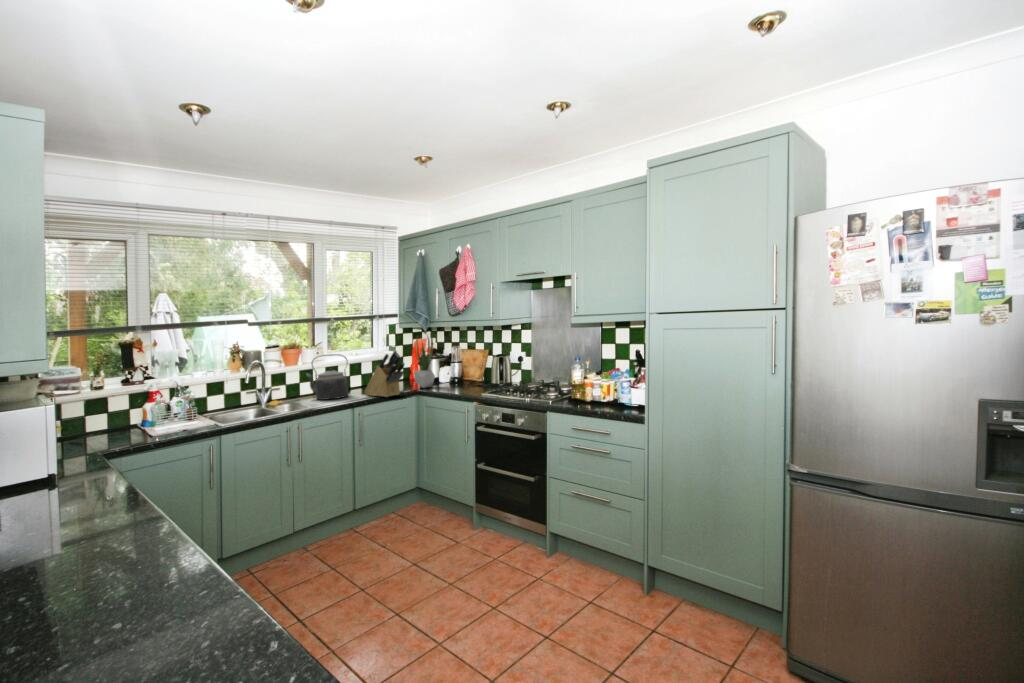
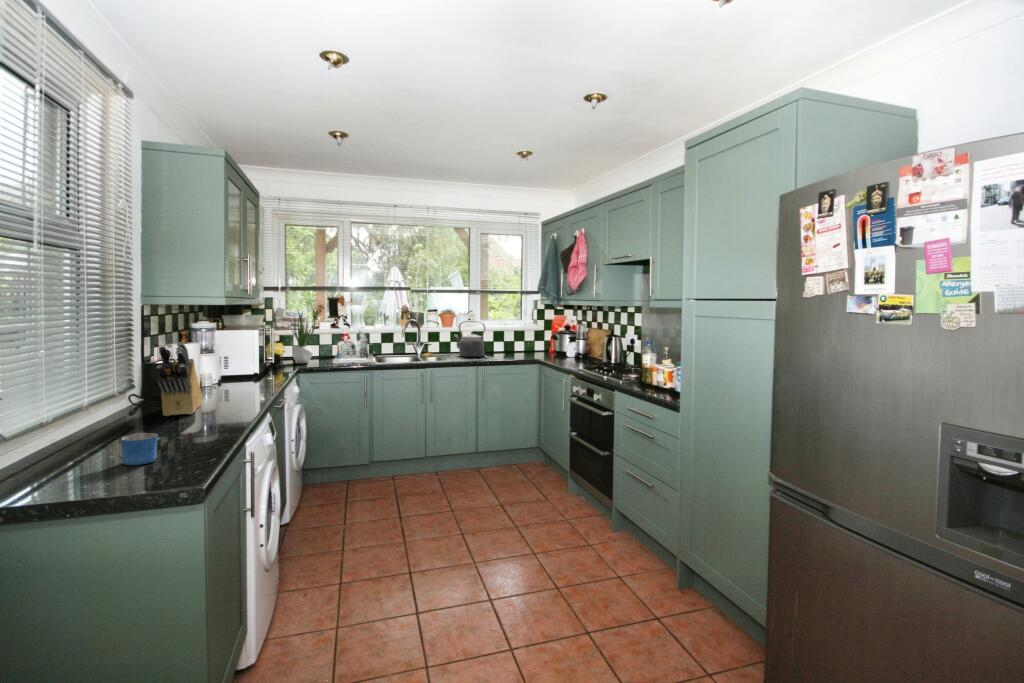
potted plant: present [414,336,435,388] -> present [292,312,316,363]
knife block: present [364,351,405,397] -> present [157,342,203,416]
mug: none [145,577,214,638] -> present [111,433,158,465]

